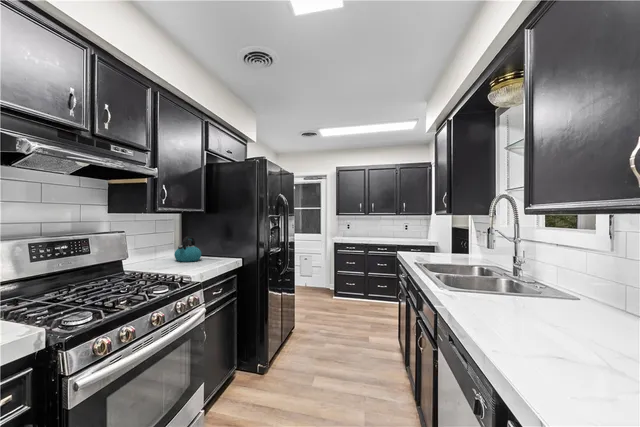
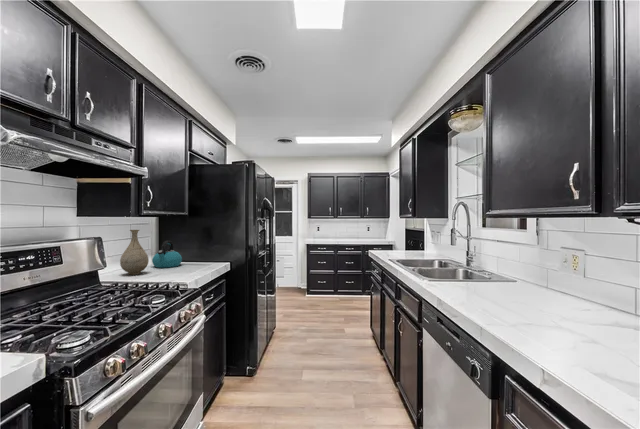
vase: none [143,225,168,267] -> present [120,230,149,275]

